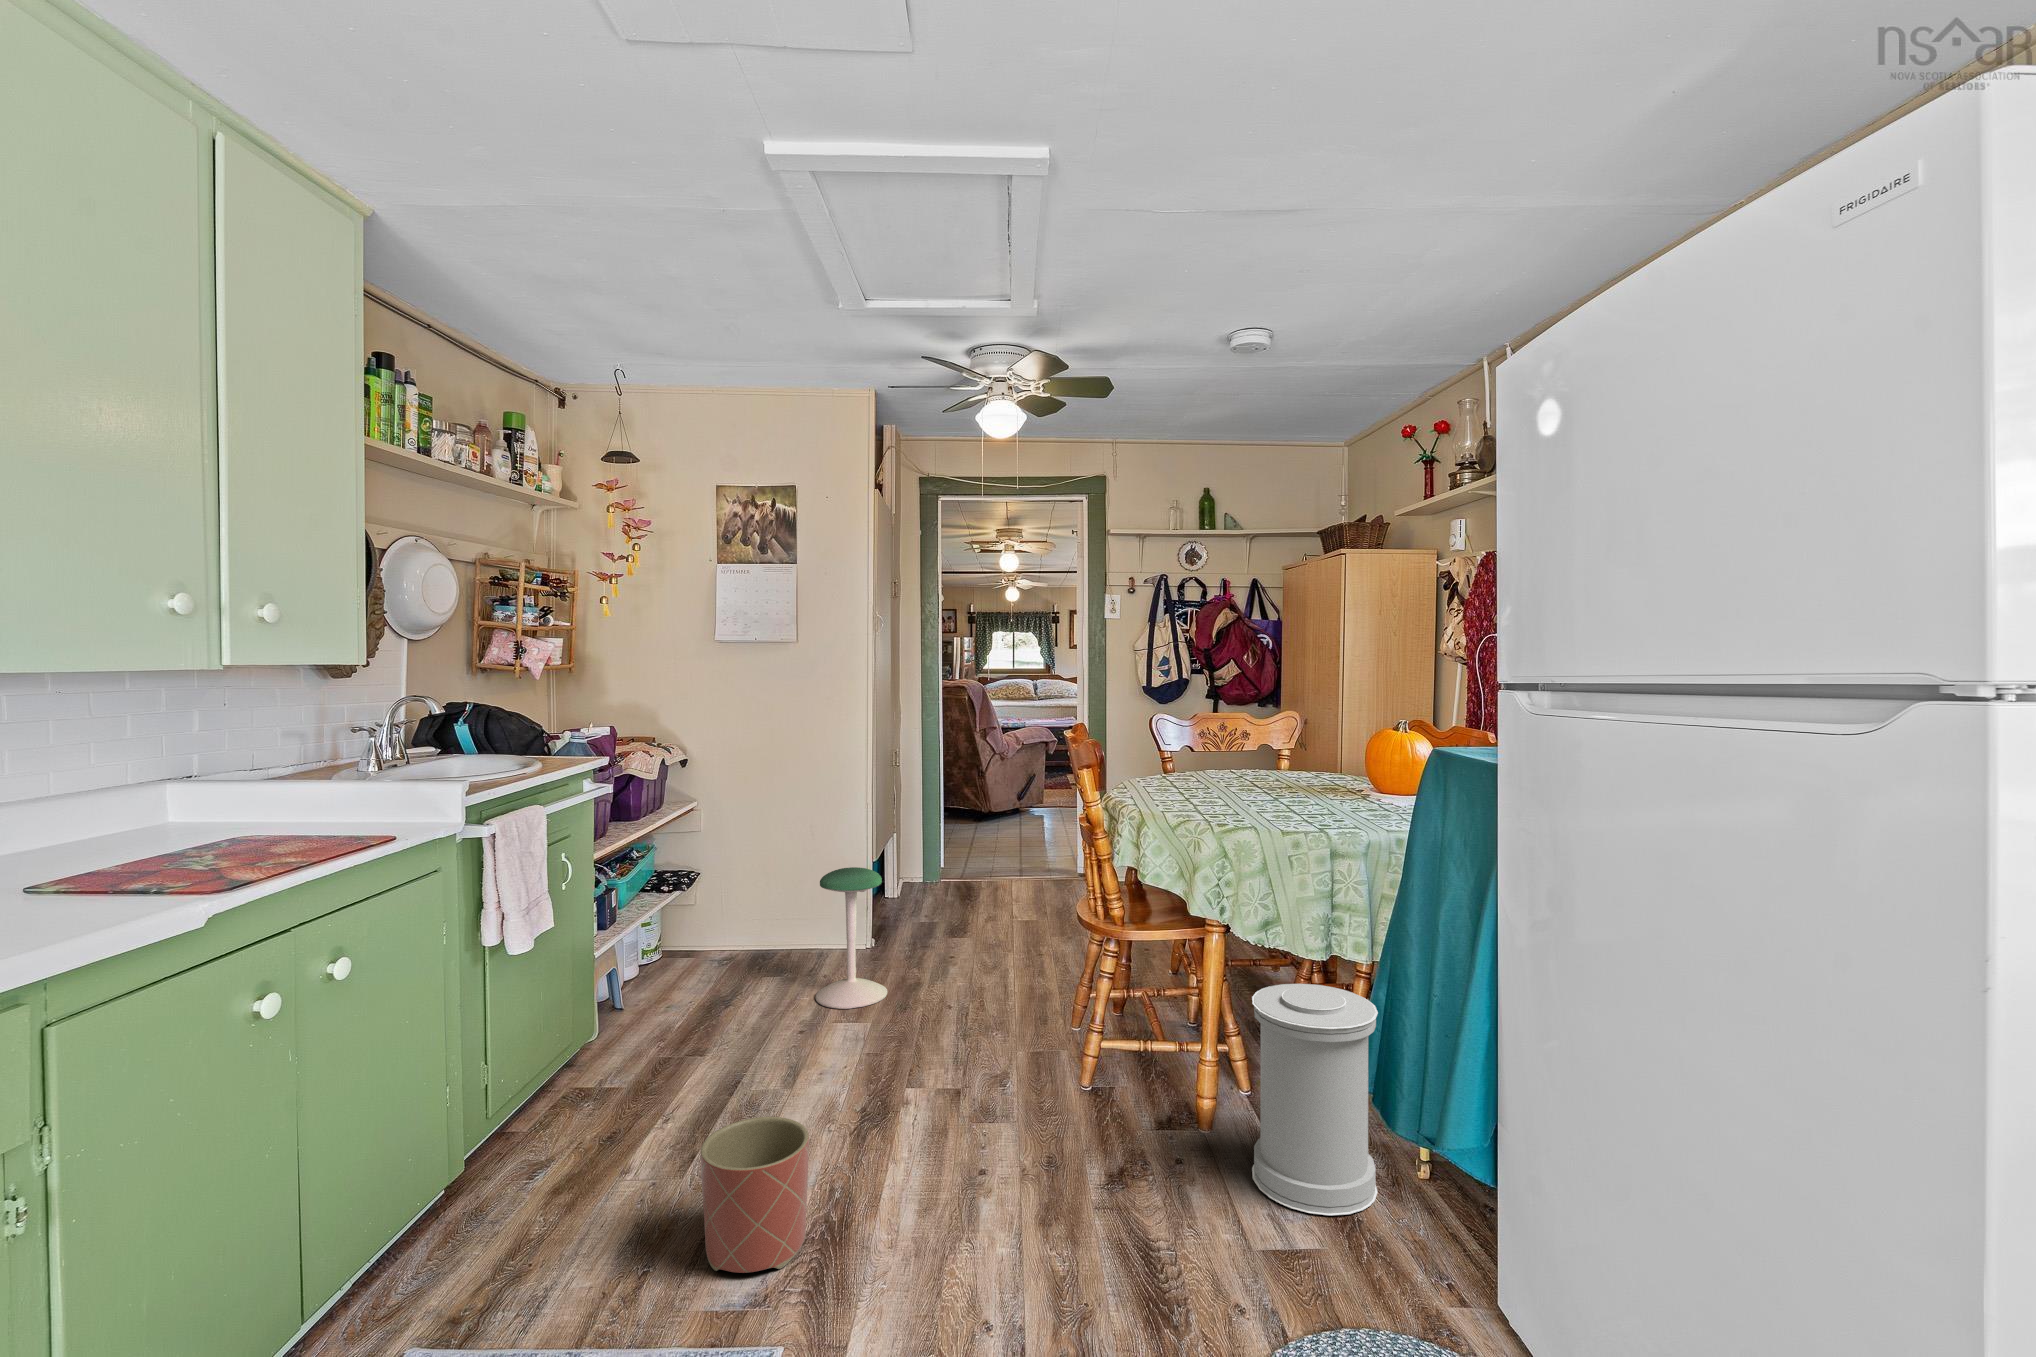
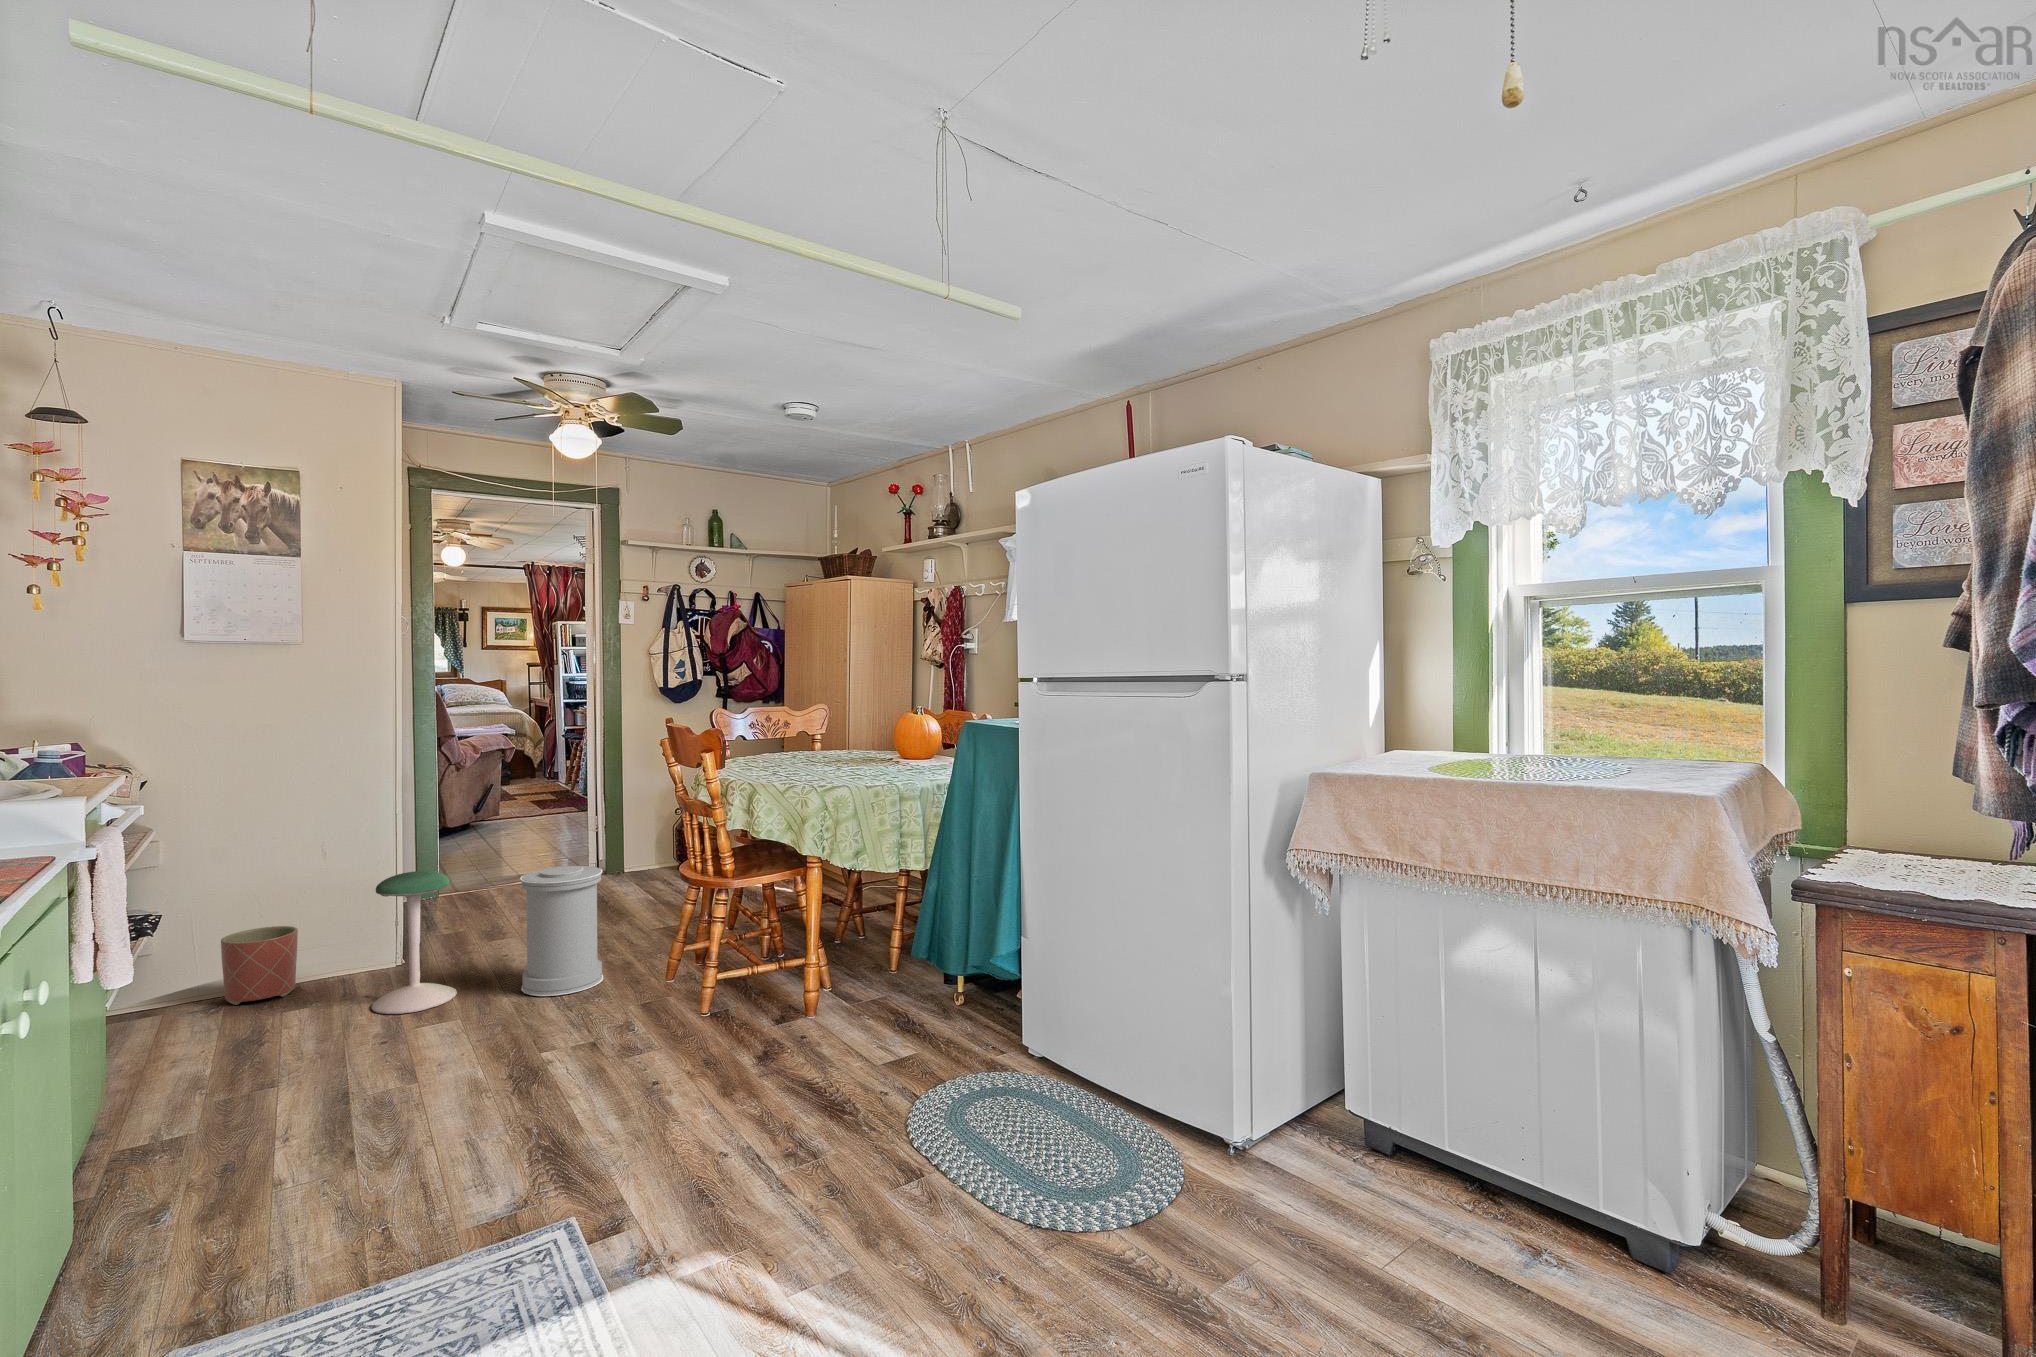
trash can: present [1252,984,1378,1216] -> present [520,866,603,996]
planter: present [701,1117,809,1273] -> present [221,926,298,1005]

